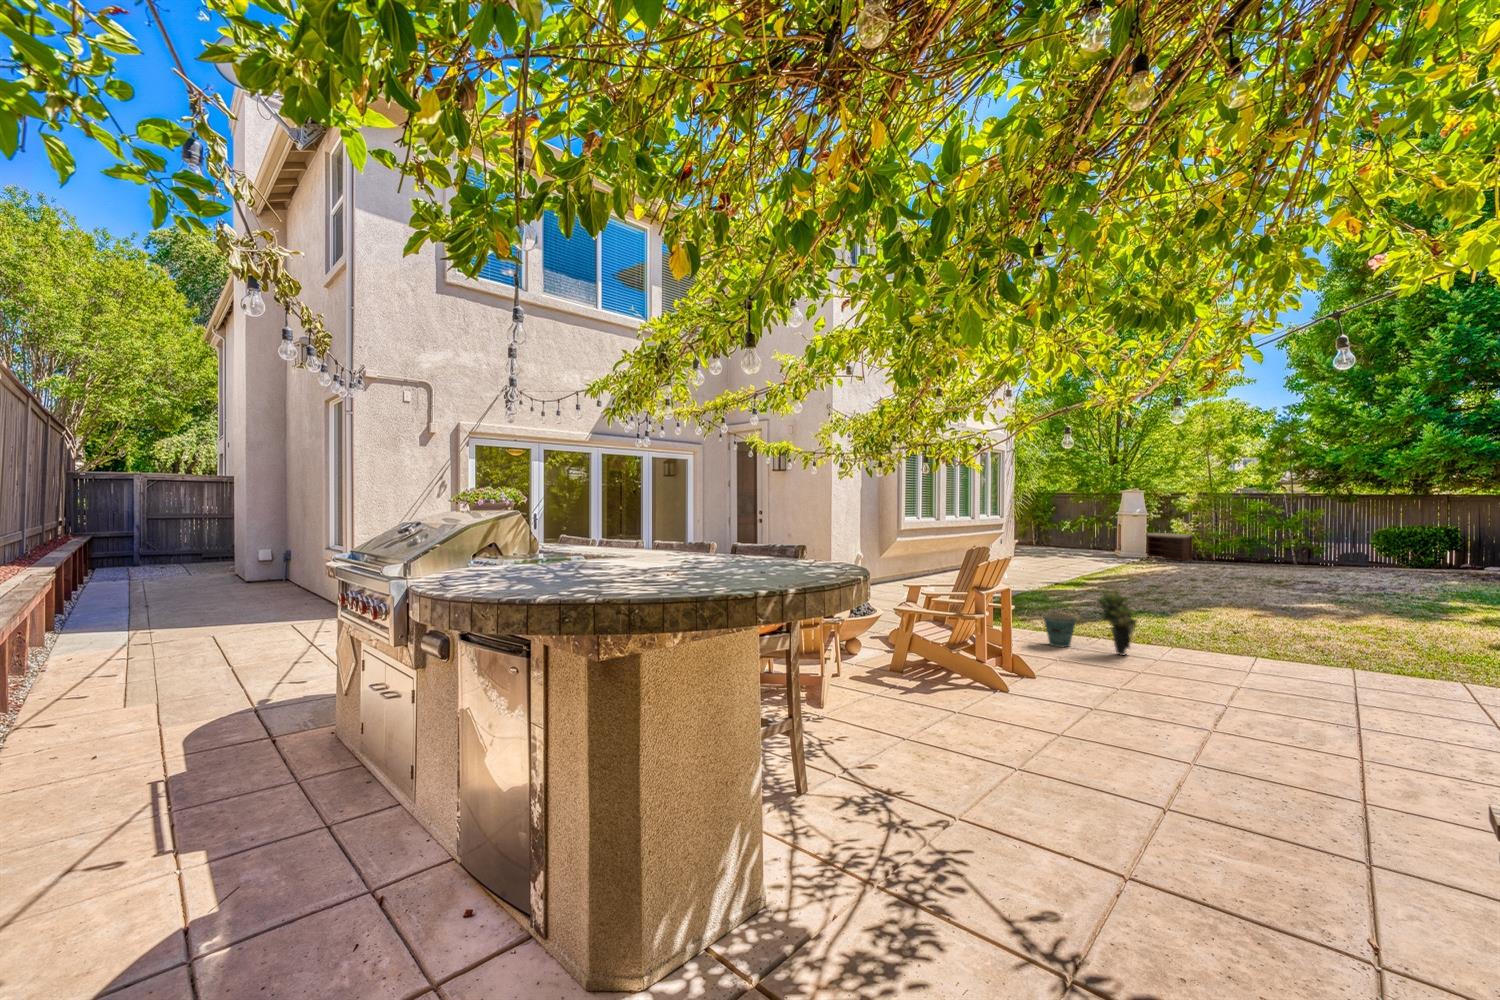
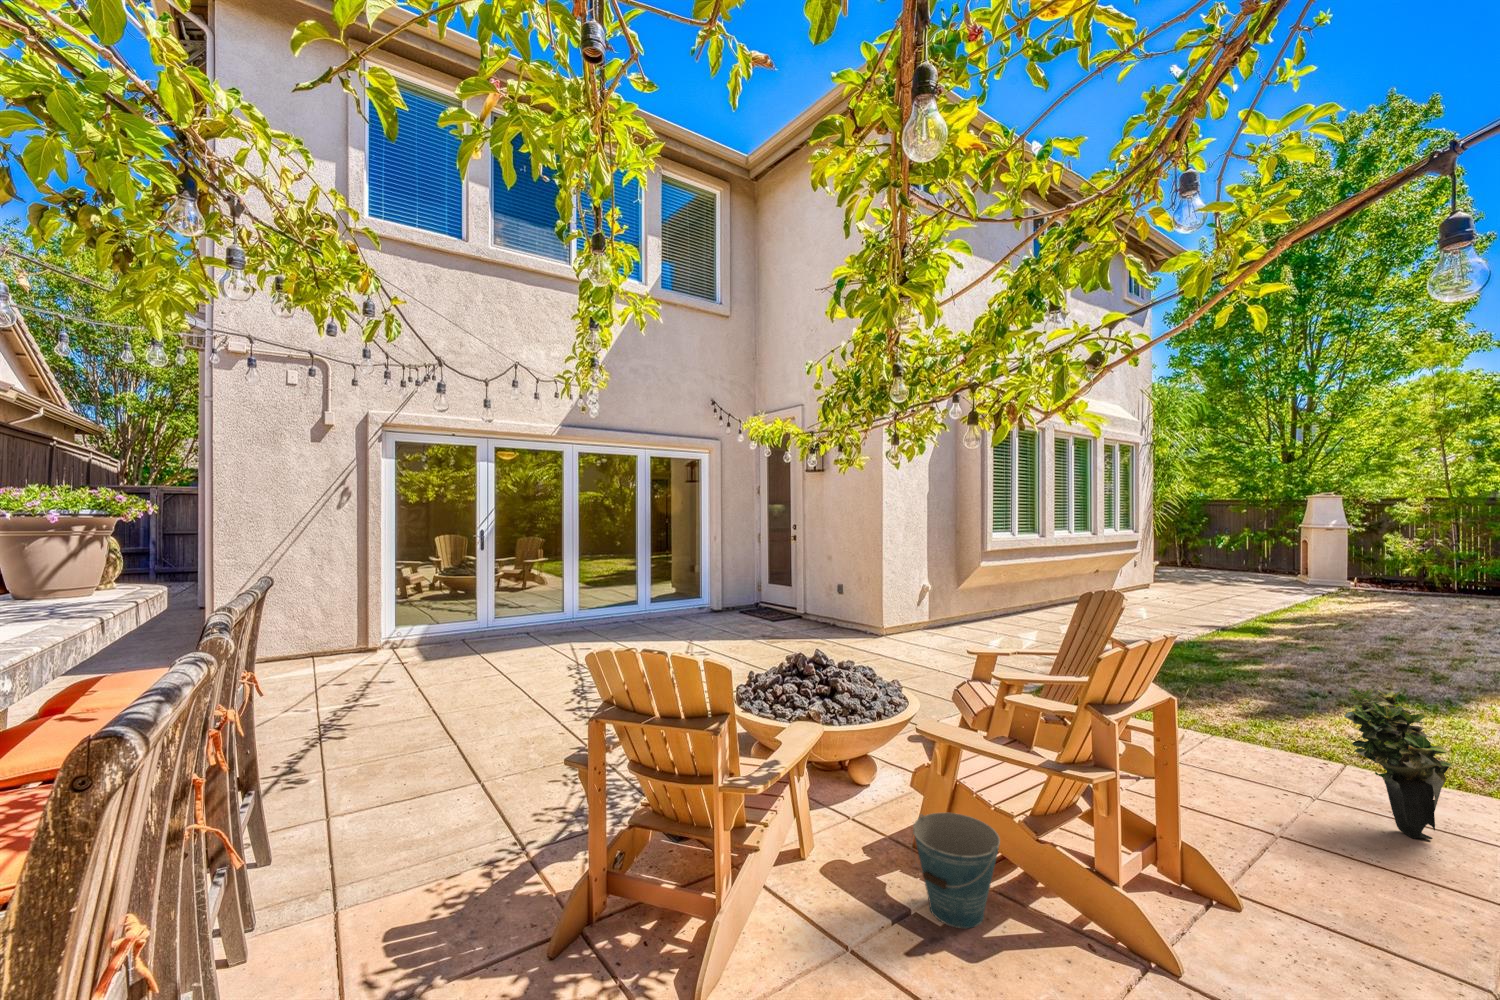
bench: present [1147,533,1194,561] -> none [1346,552,1425,593]
bucket: present [1043,613,1077,647] -> present [913,813,1000,928]

